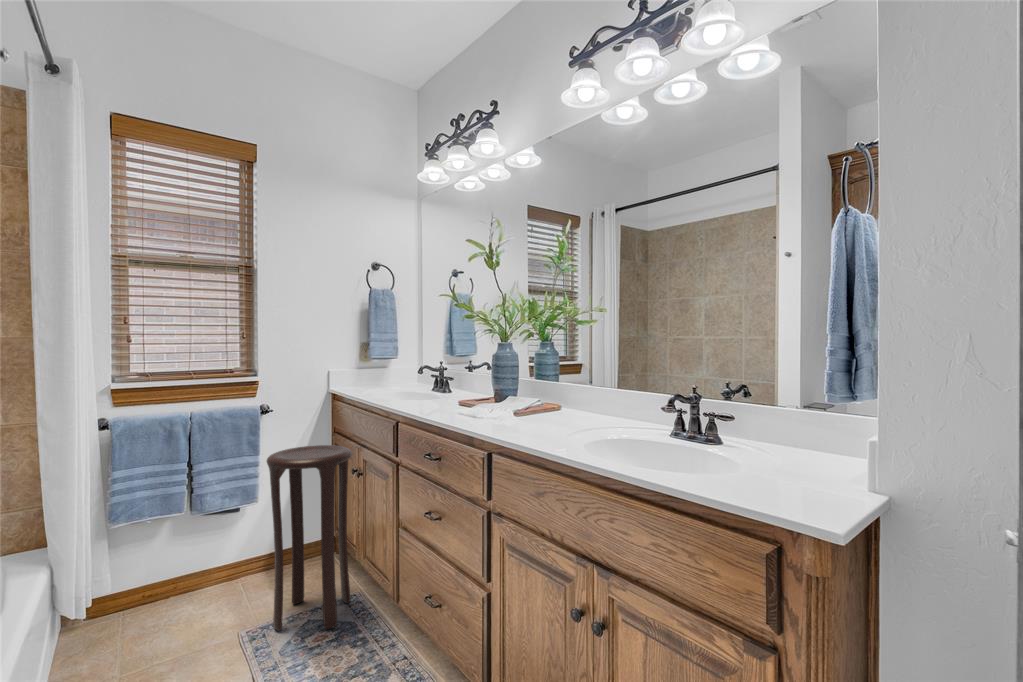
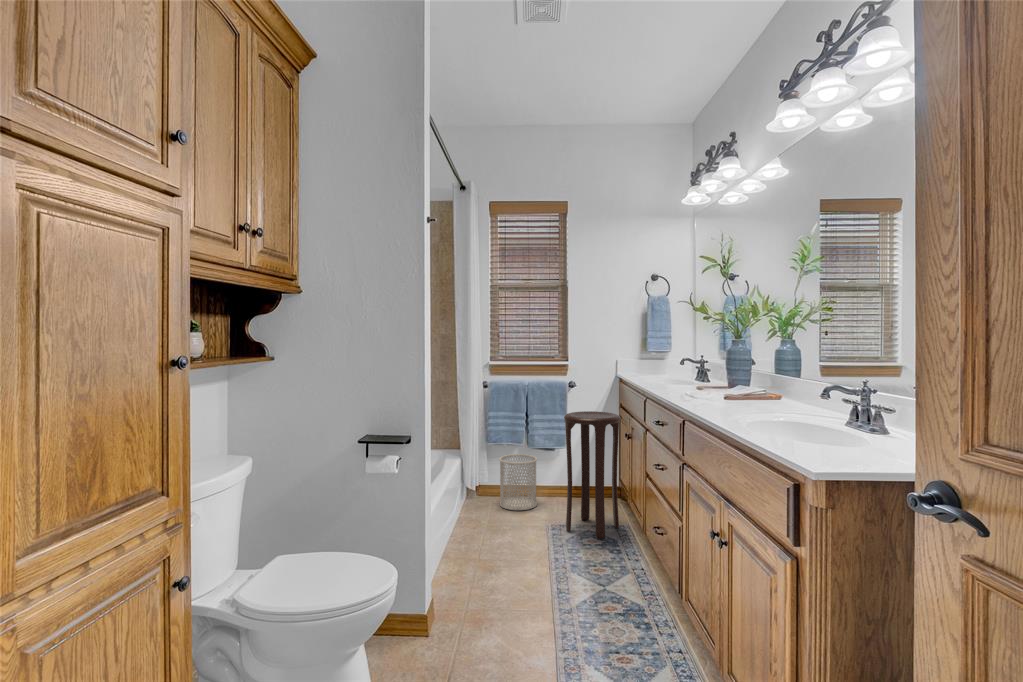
wastebasket: none [142,524,213,621] -> present [499,454,537,510]

